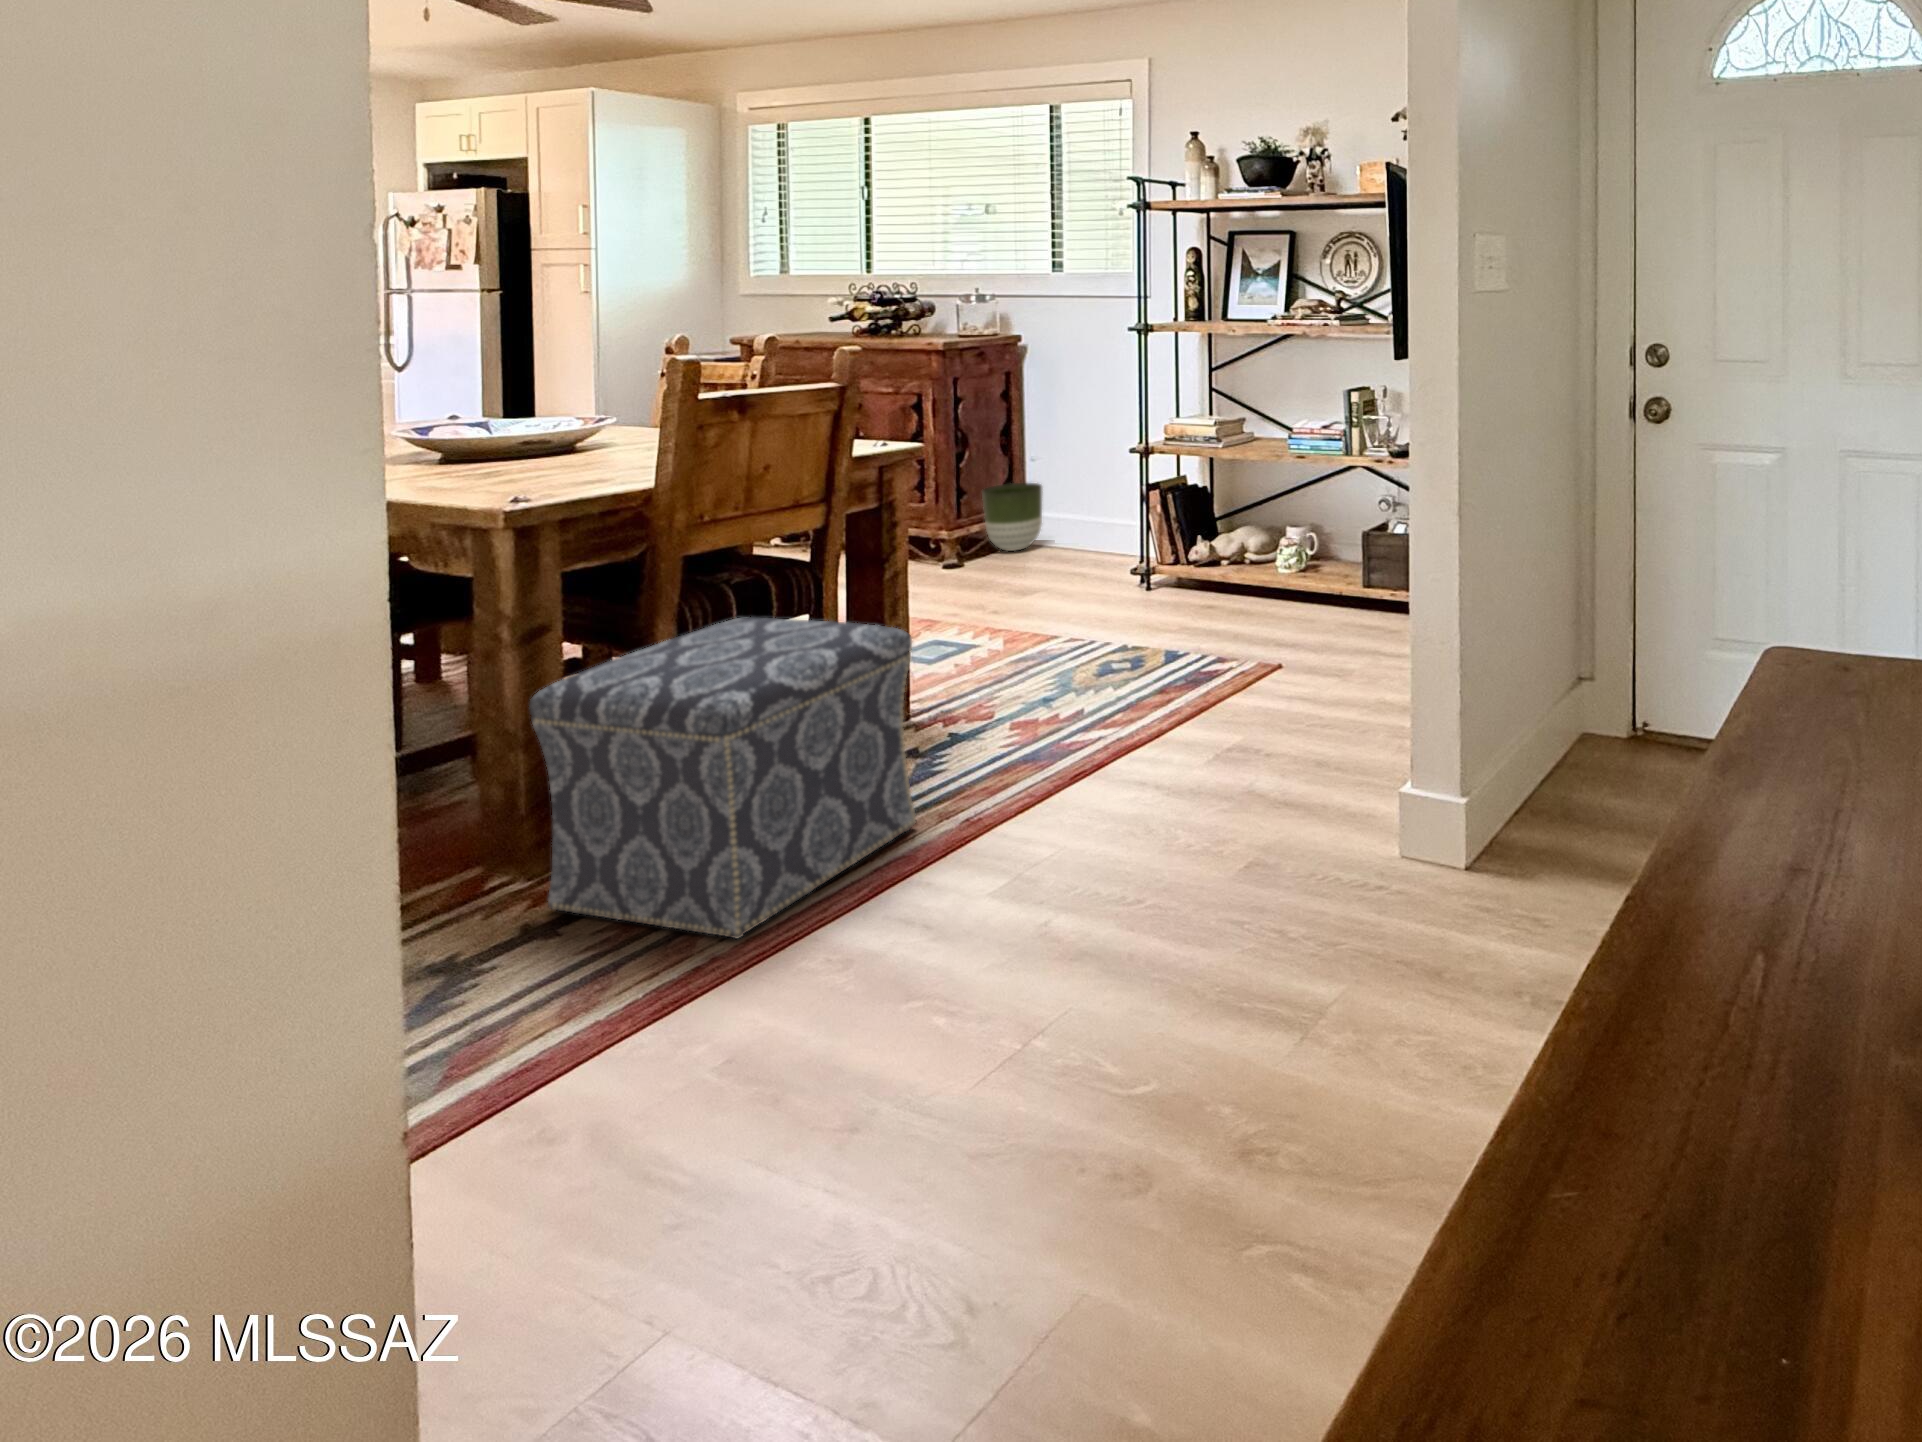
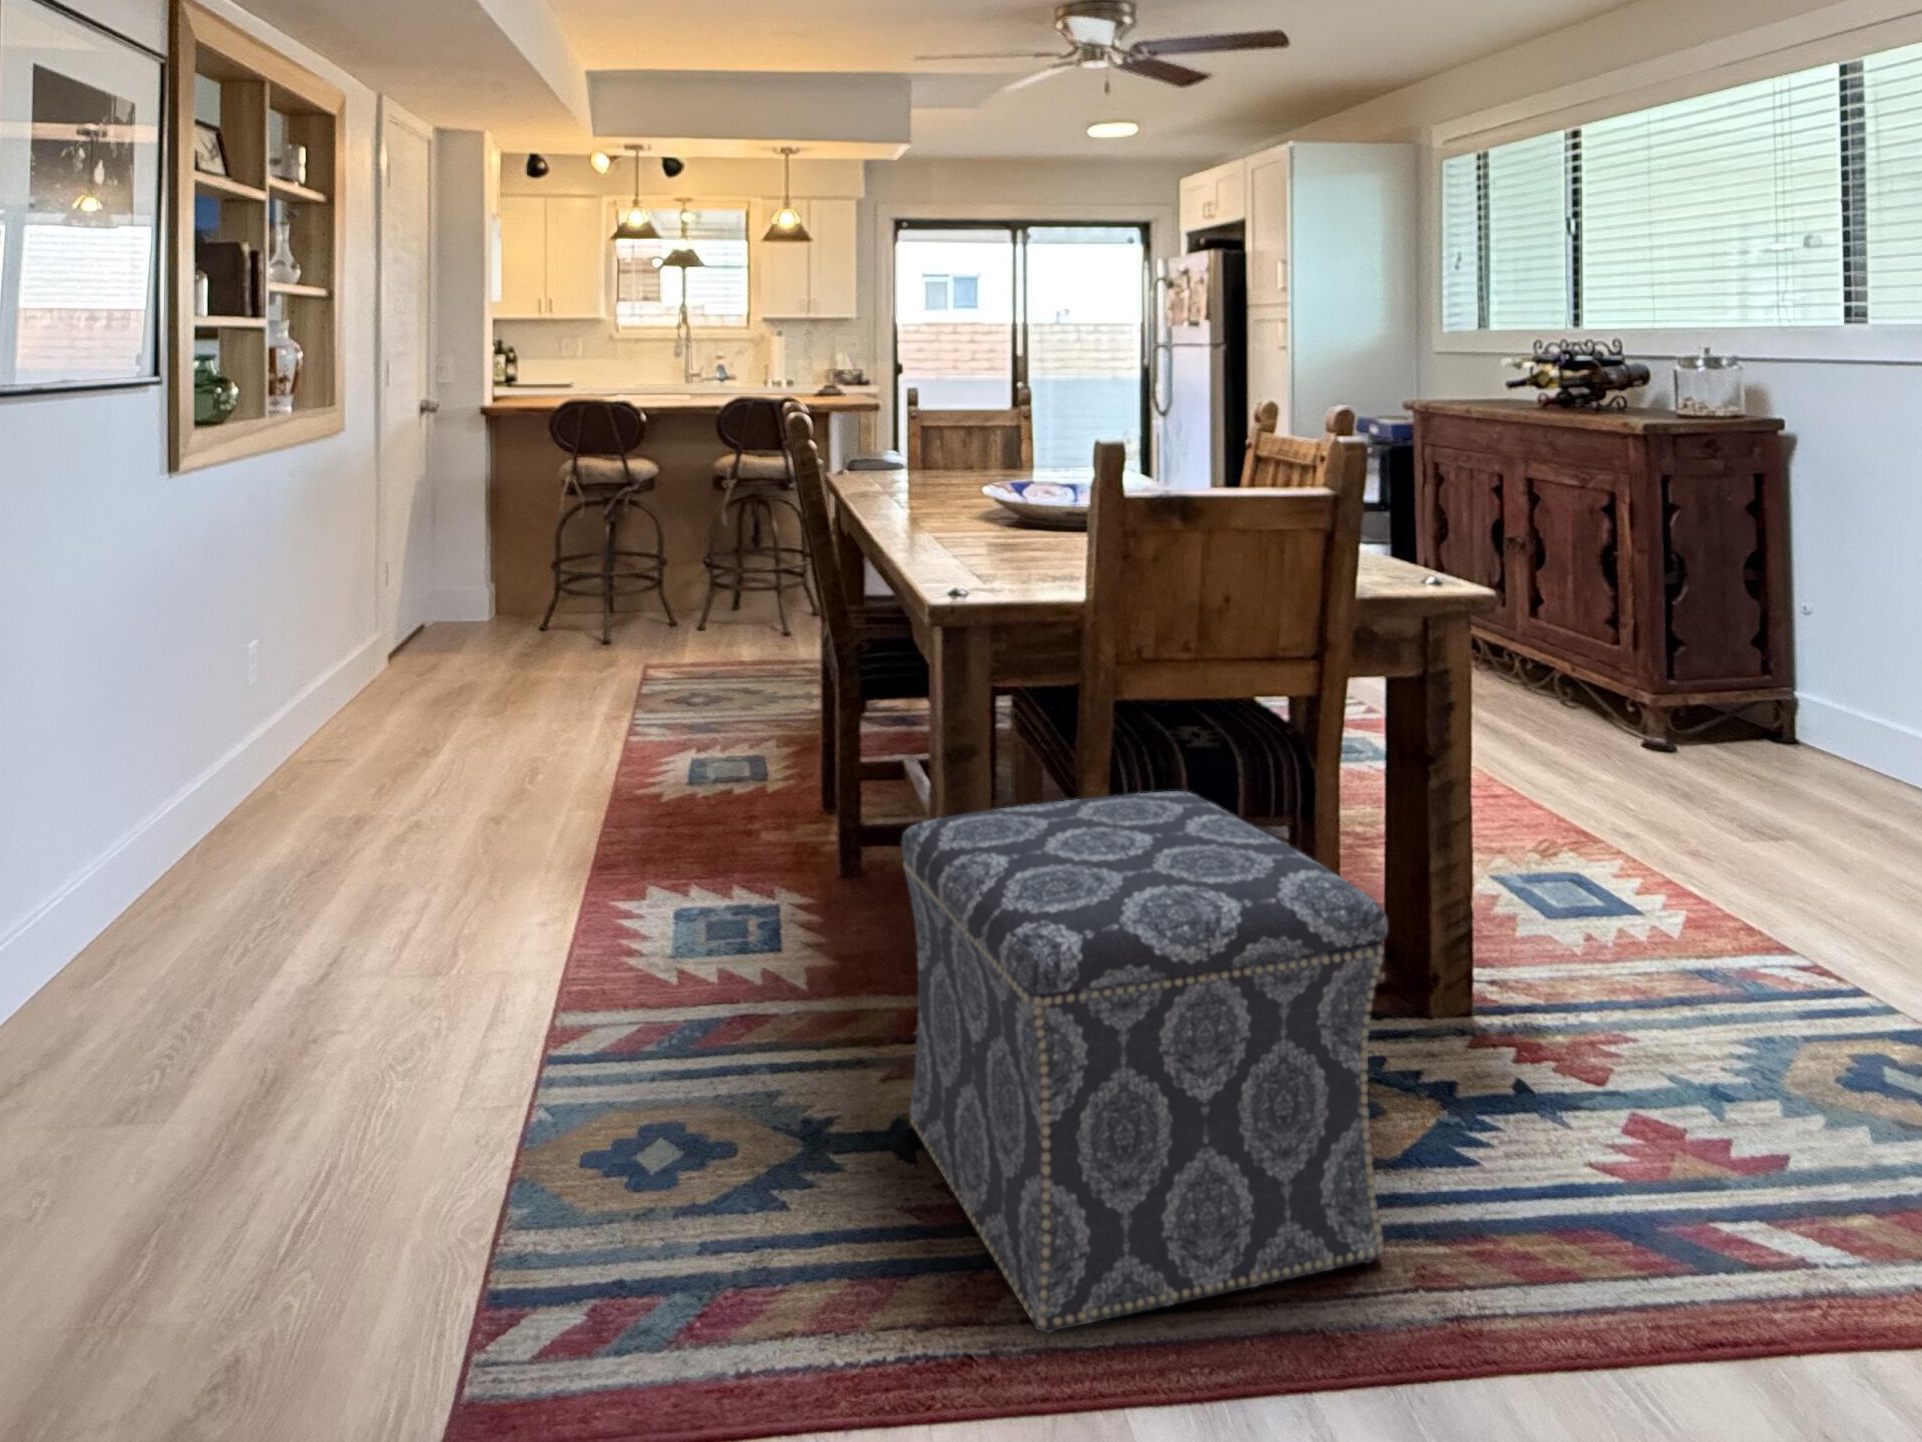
planter: present [982,483,1043,551] -> none [1706,654,1814,766]

